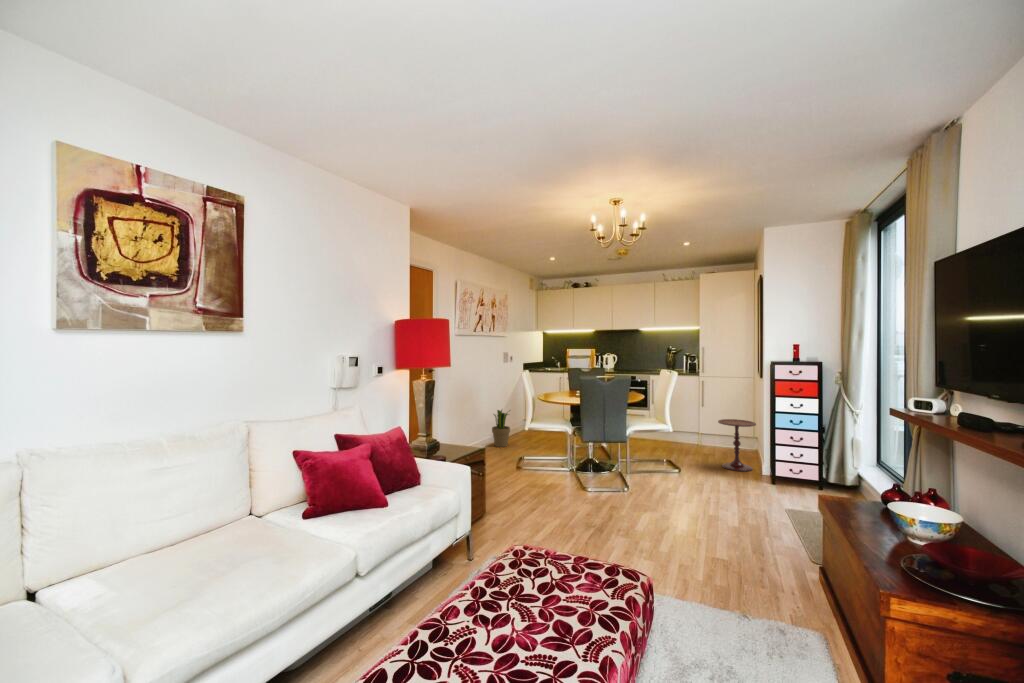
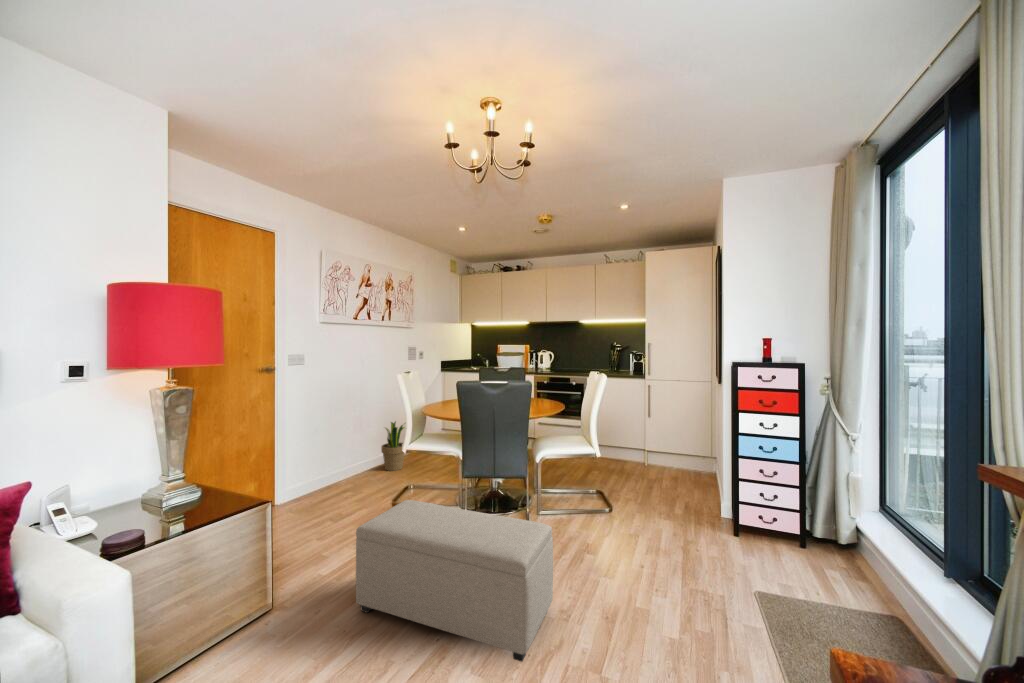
side table: present [718,419,756,472] -> none [664,437,713,510]
ottoman: none [536,450,656,531] -> present [356,500,553,662]

